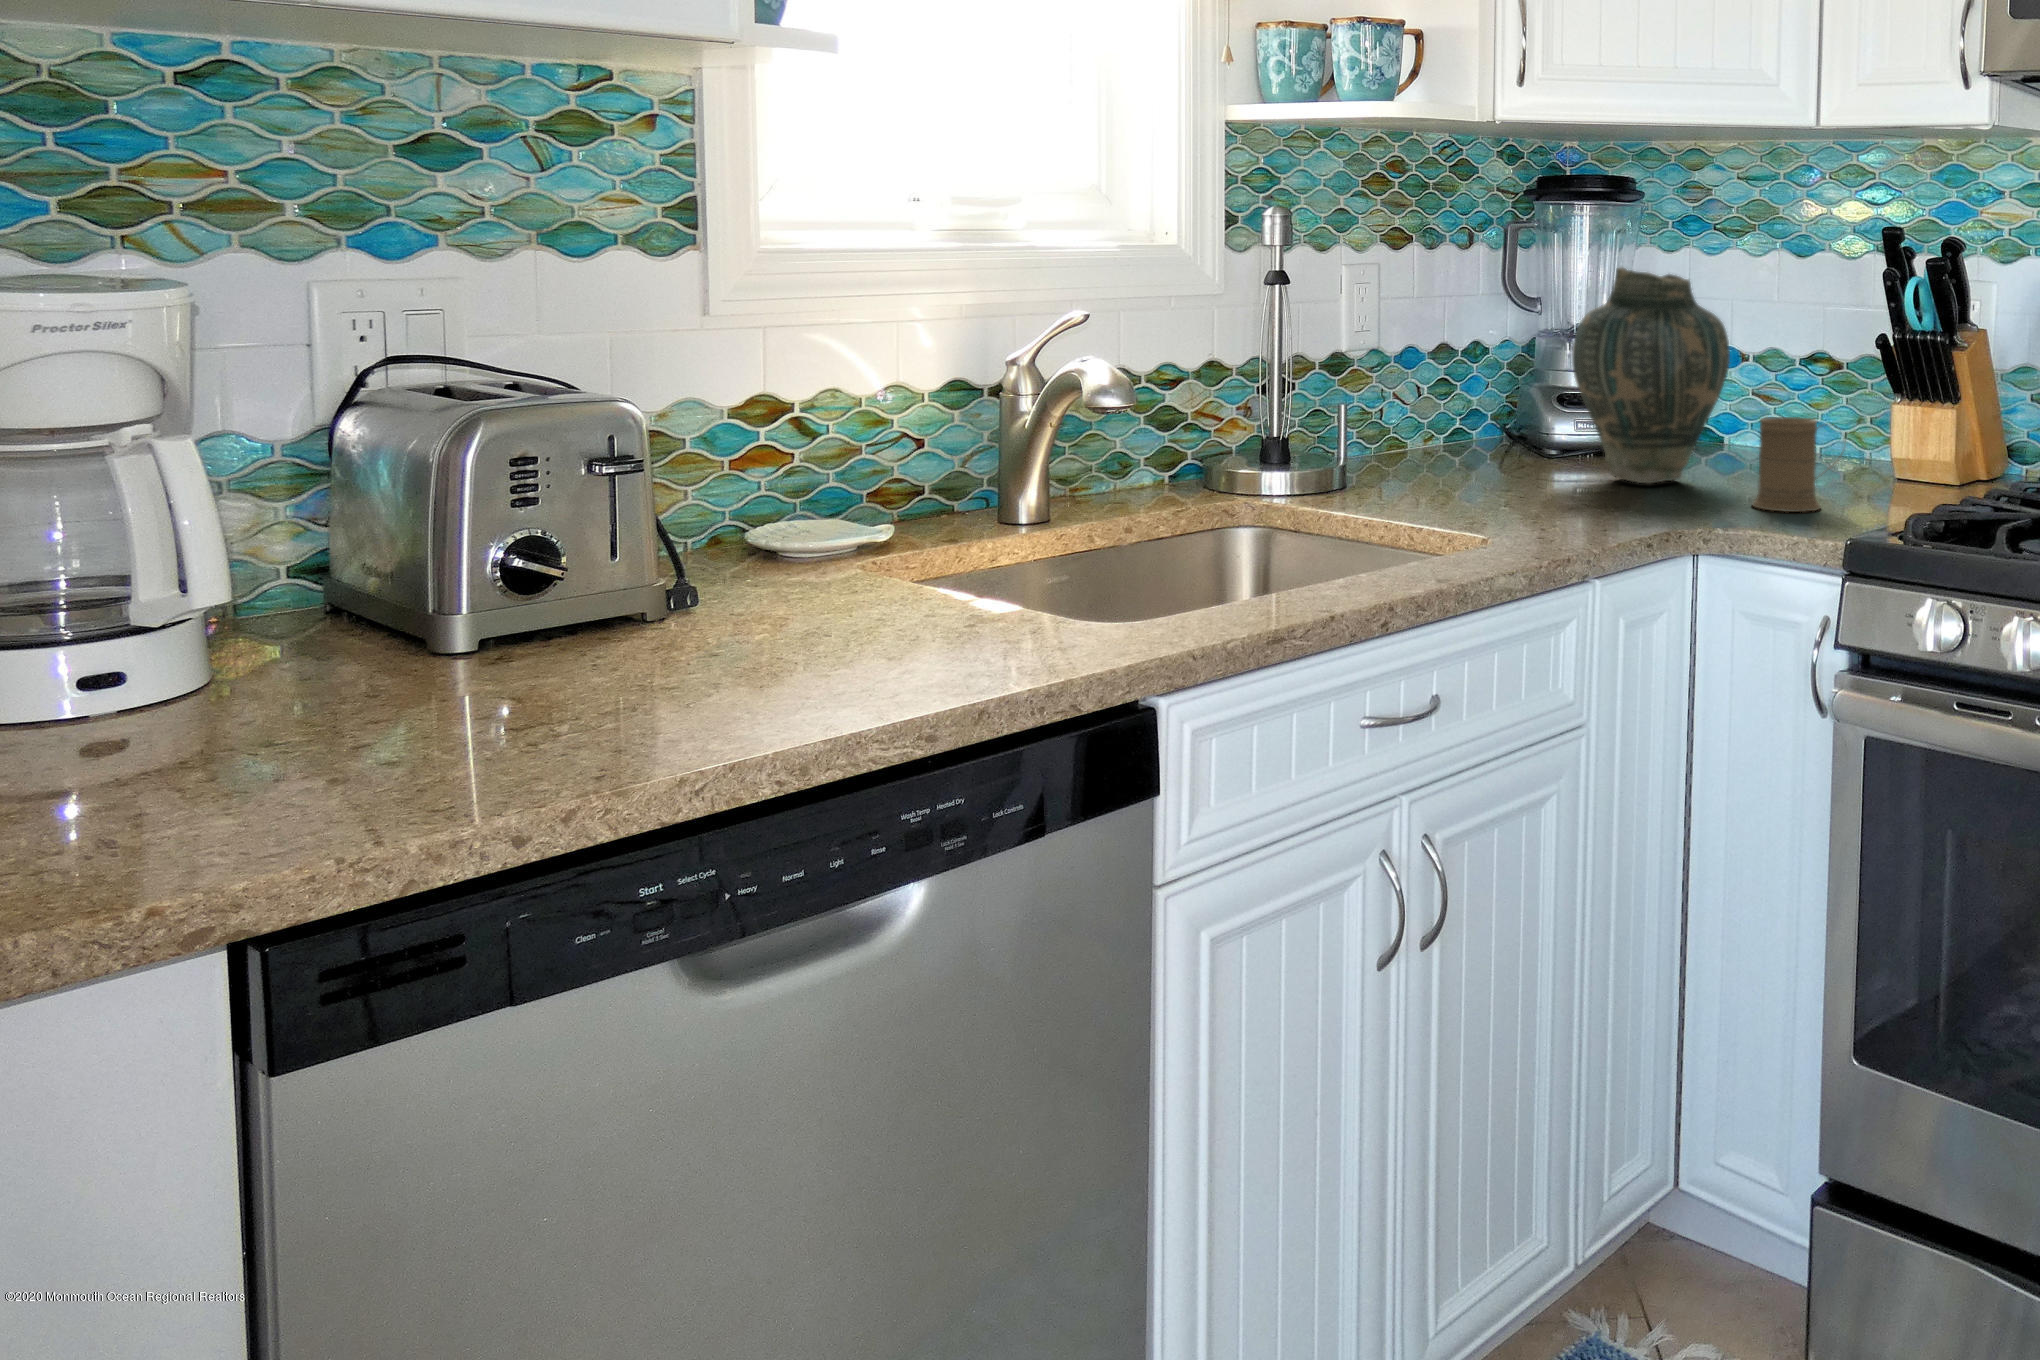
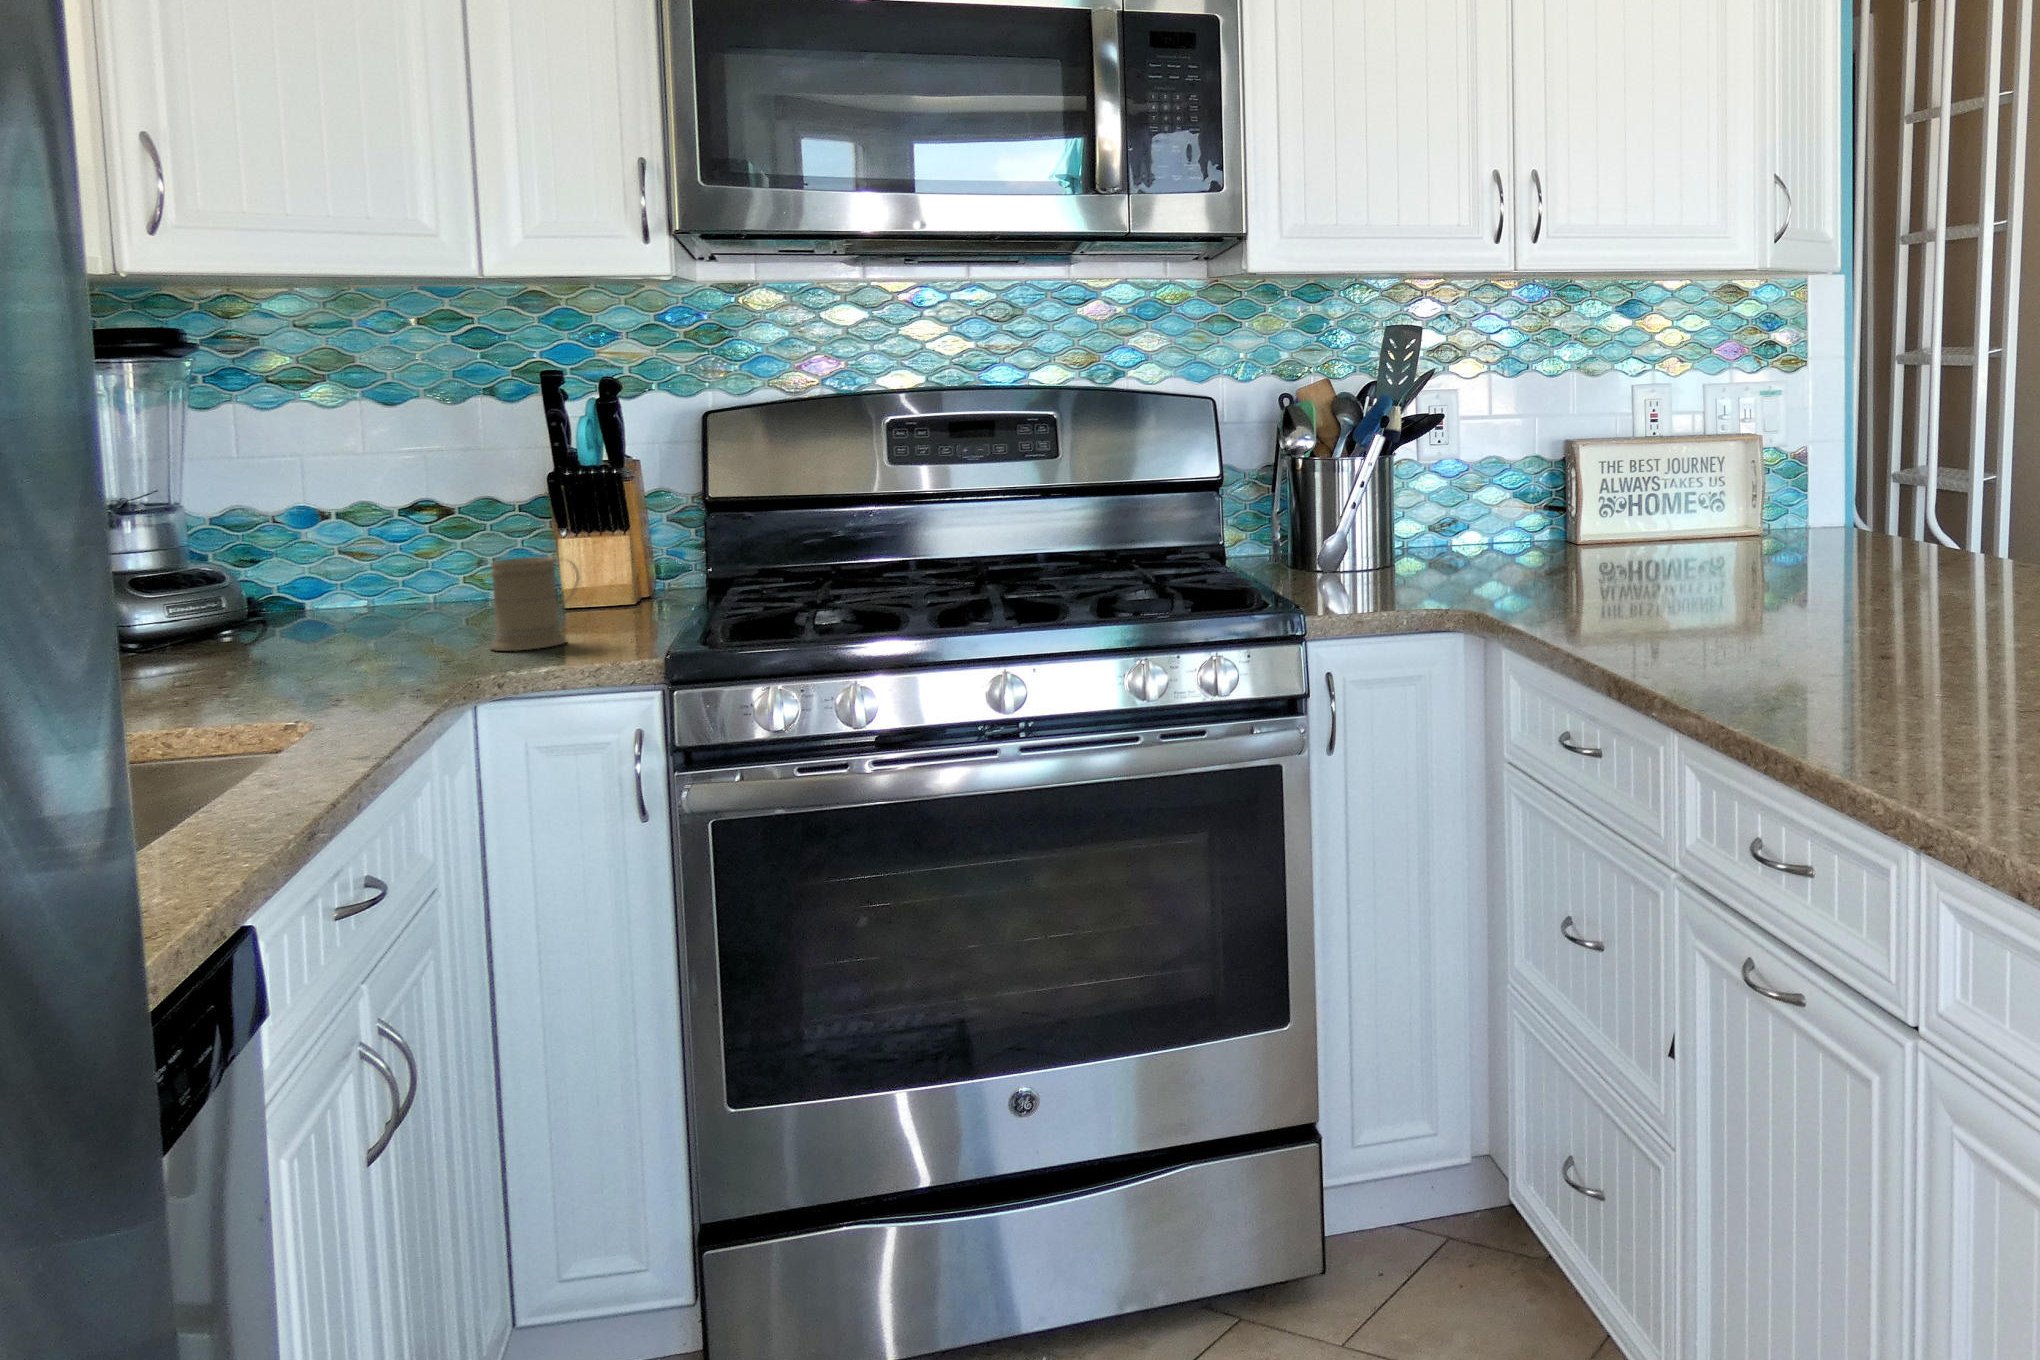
vase: present [1572,267,1730,484] -> none [201,426,407,655]

